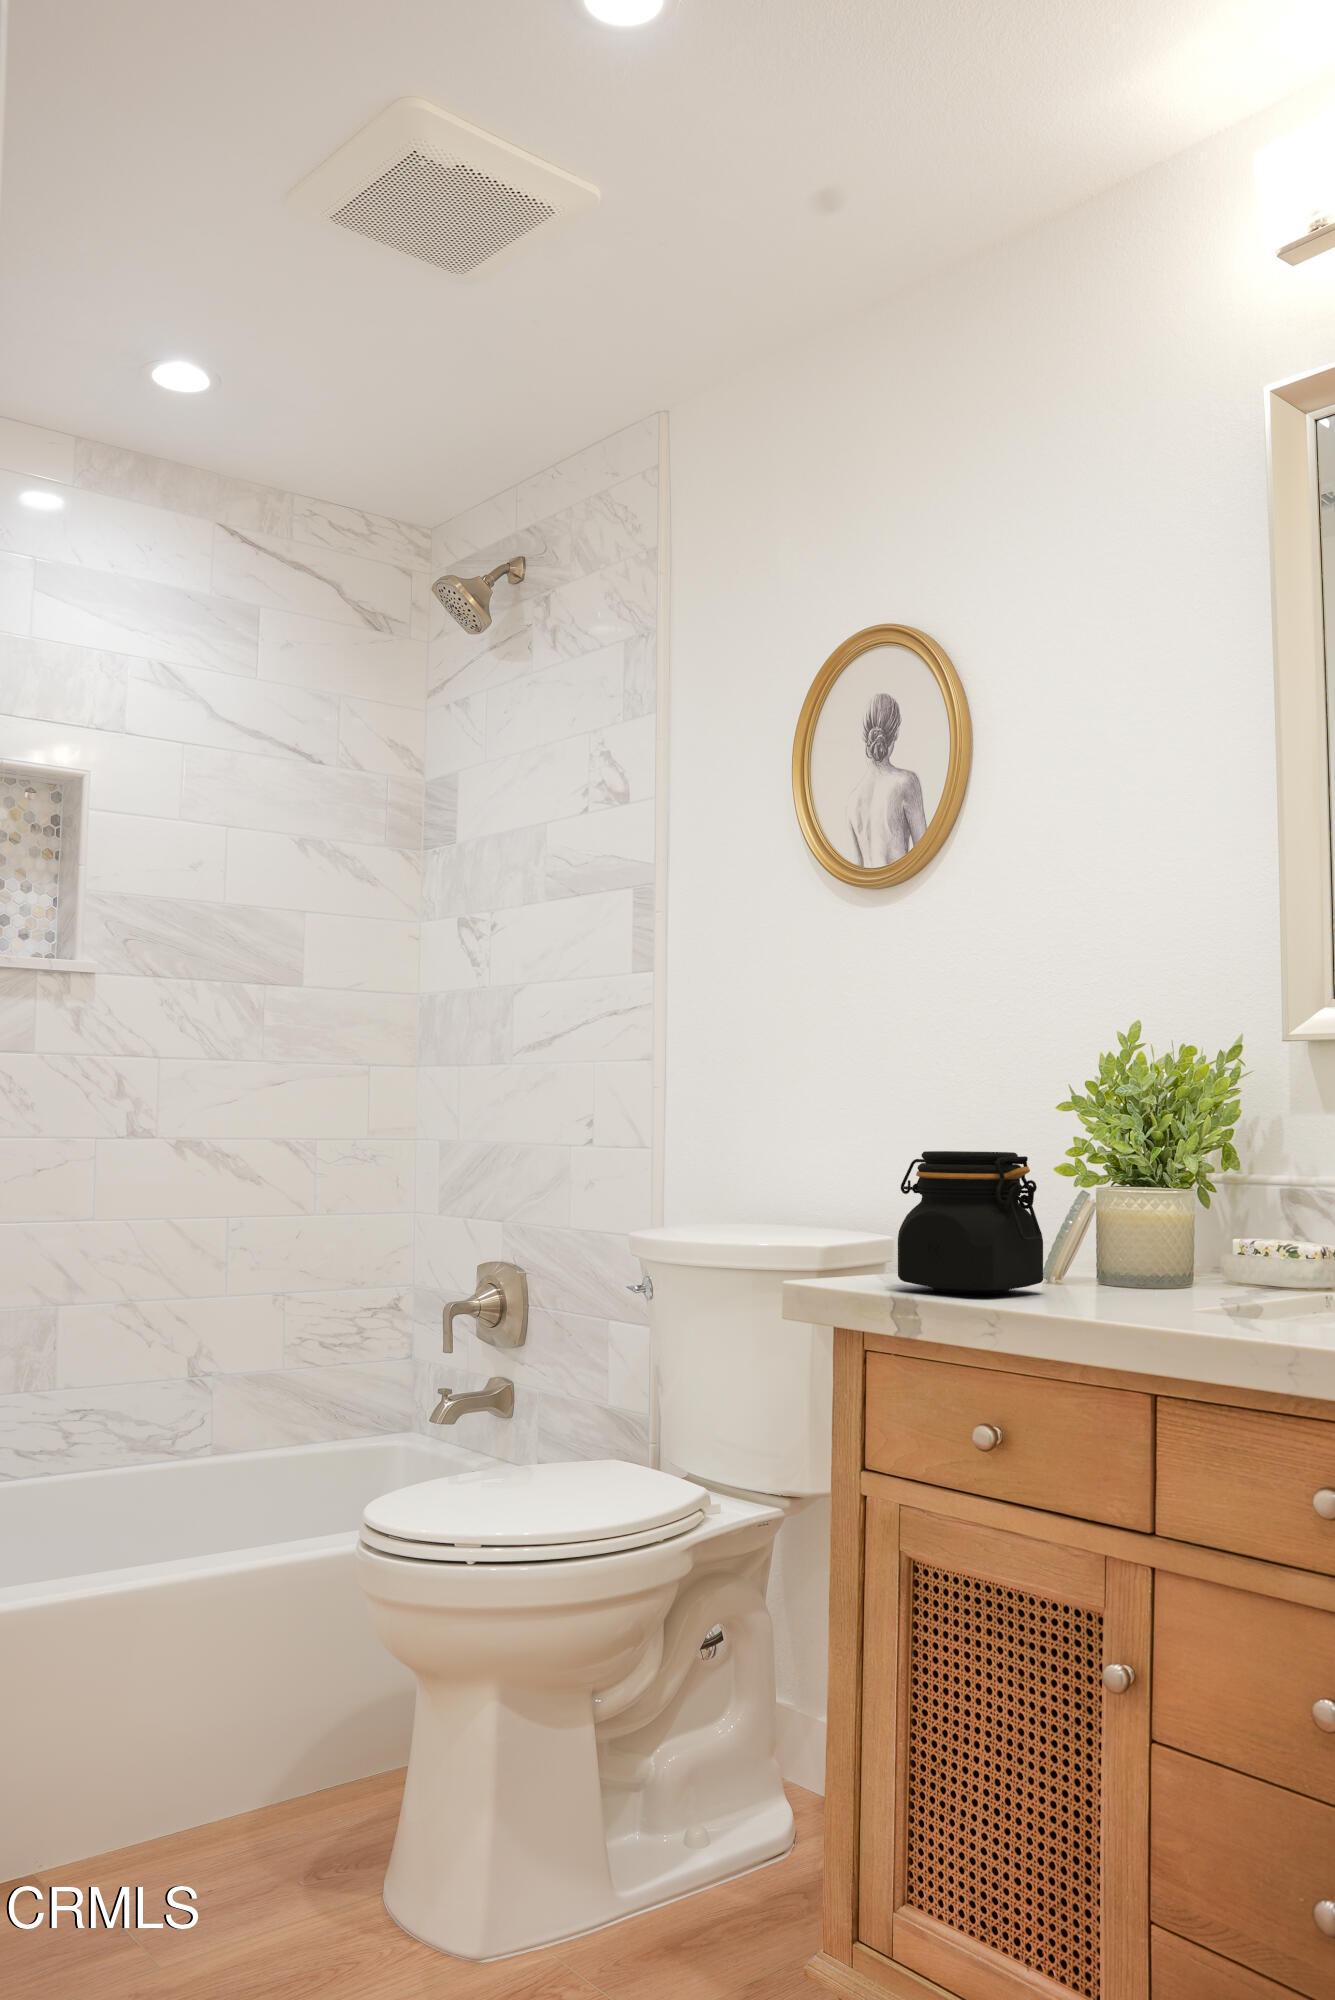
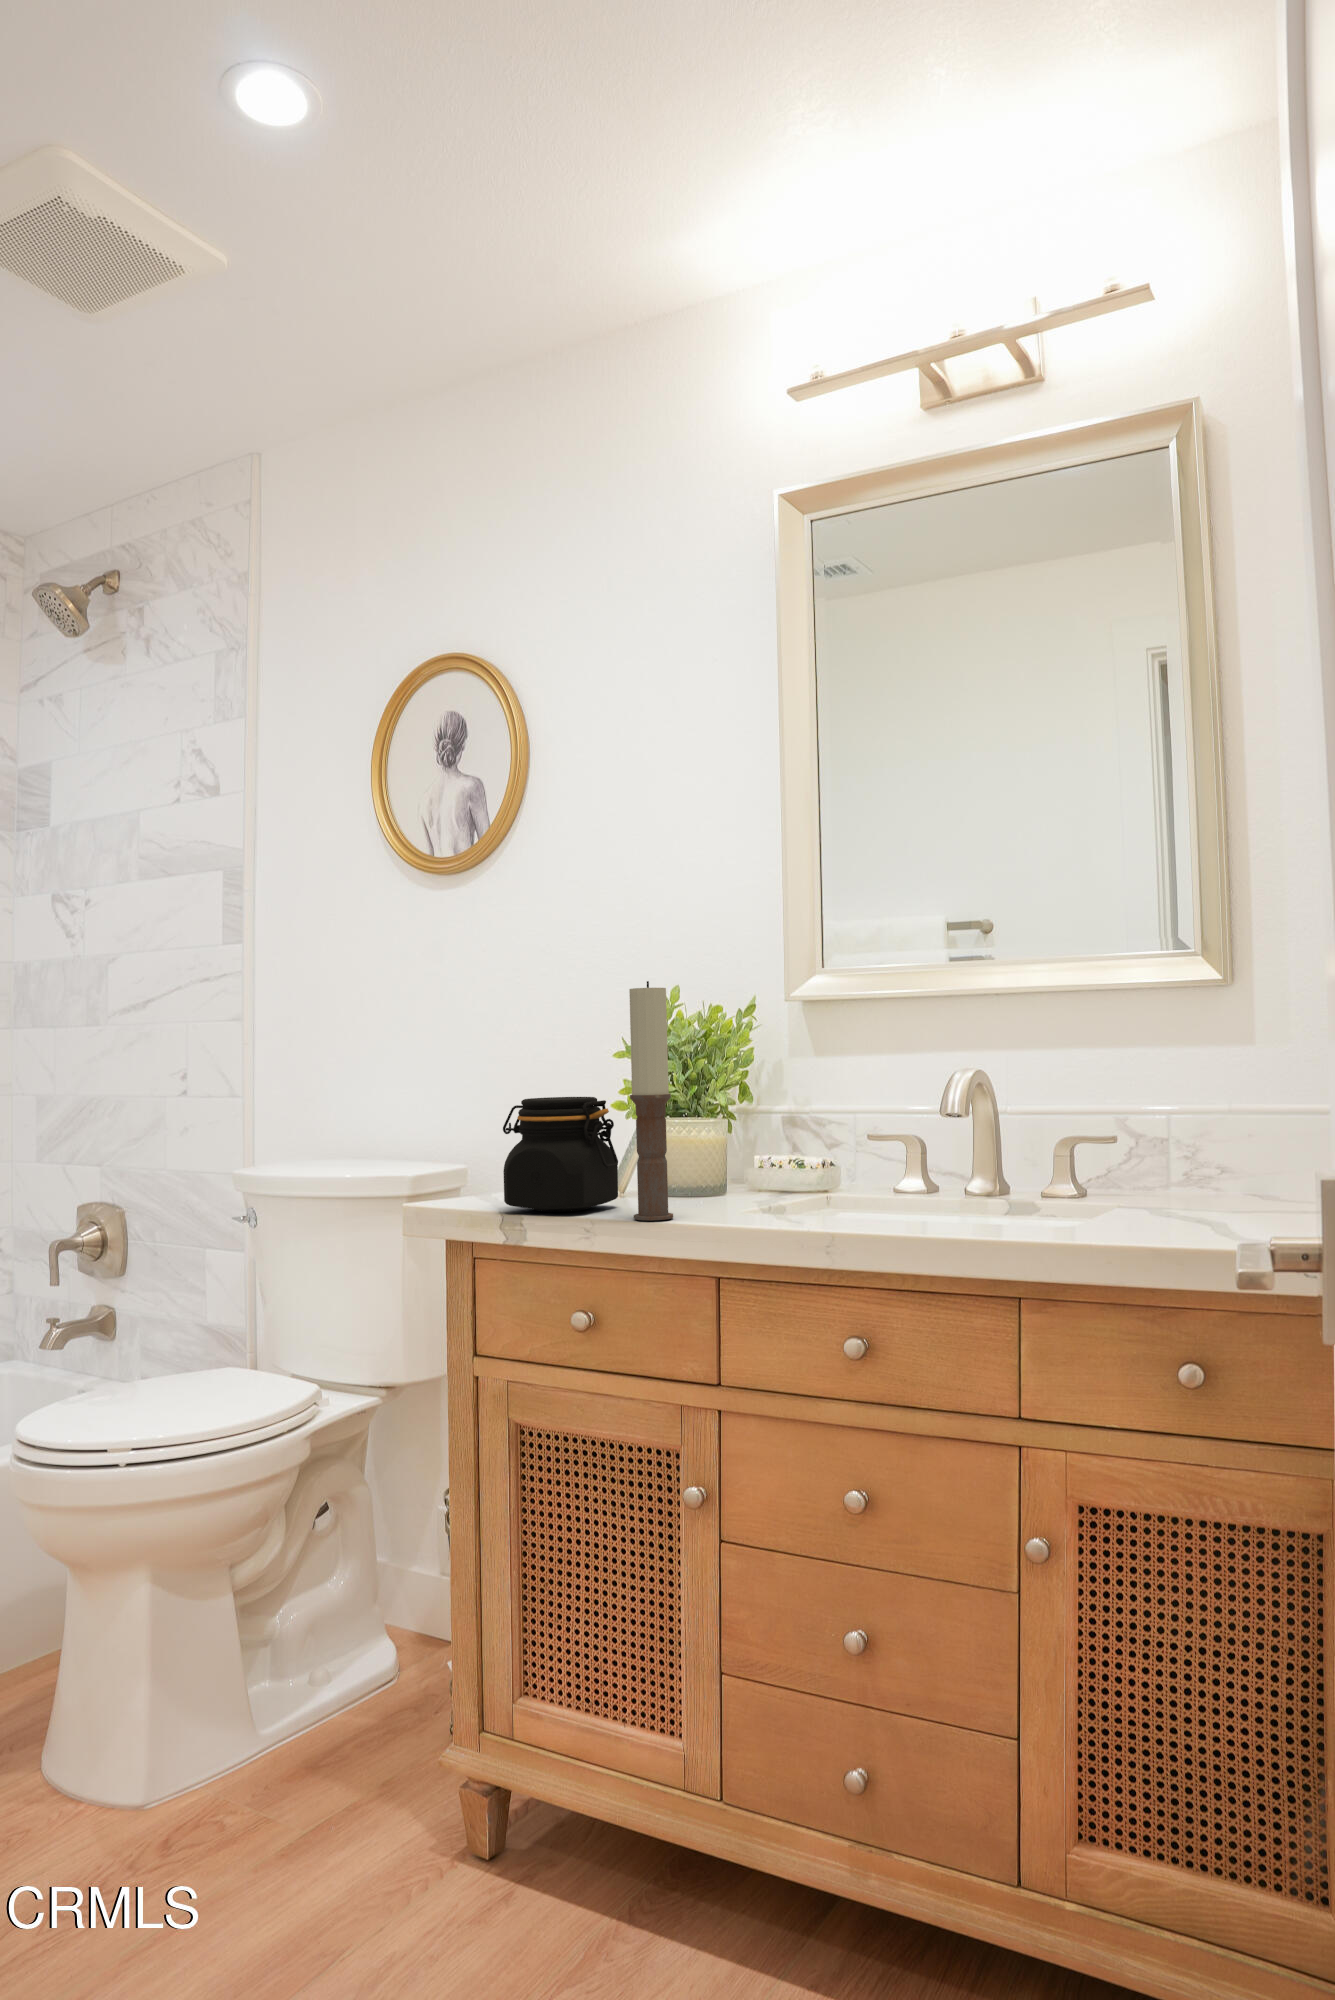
candle: none [1051,1004,1105,1310] -> present [629,981,673,1220]

